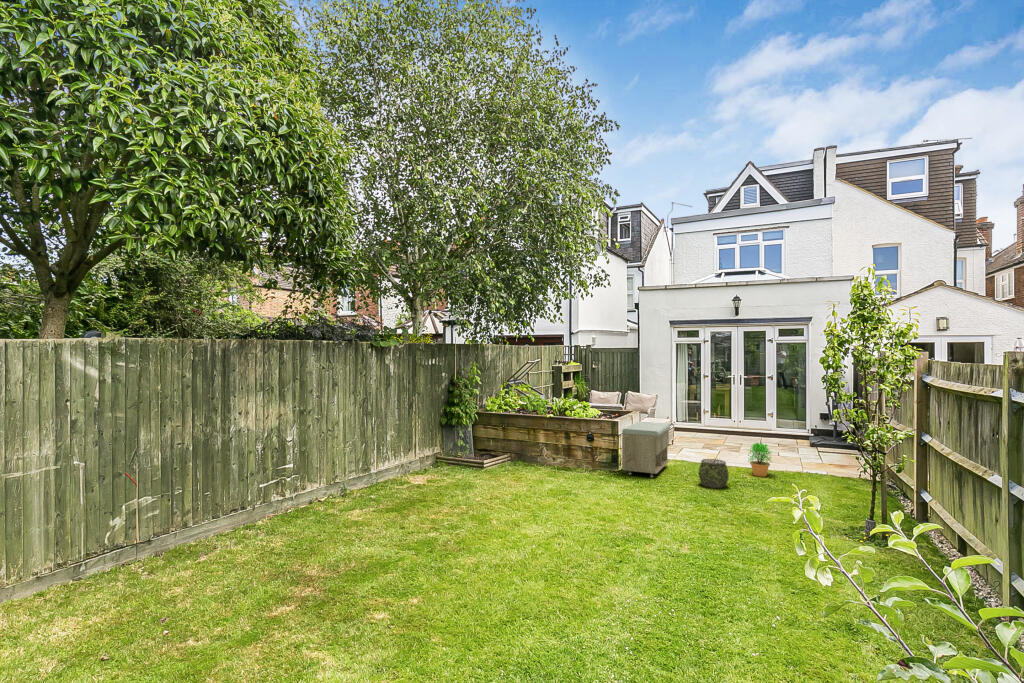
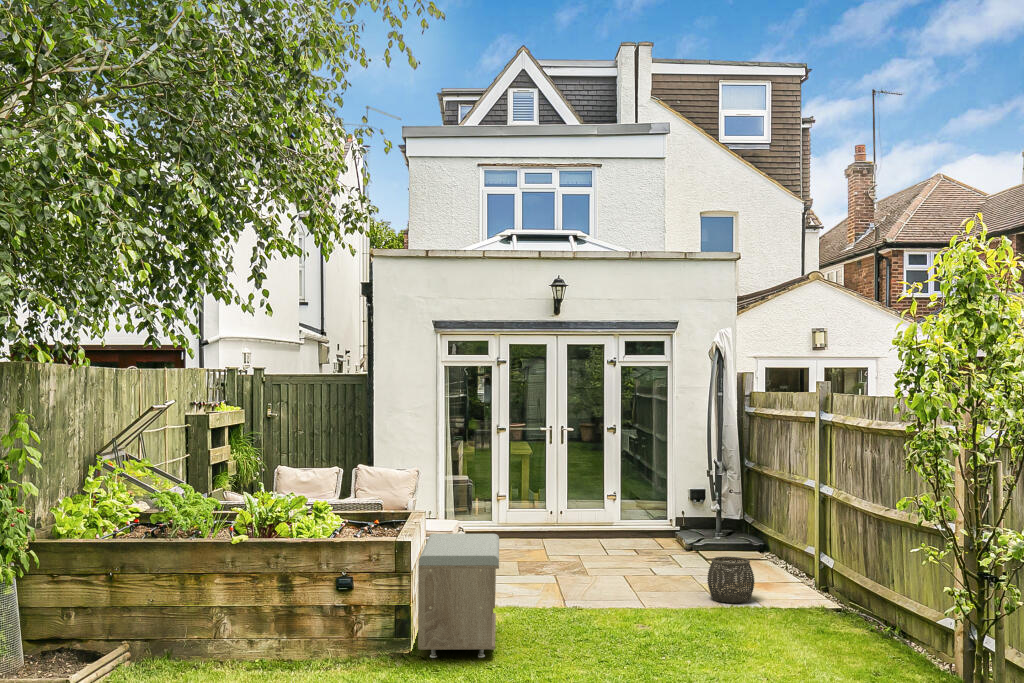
potted plant: present [748,443,771,477] -> none [640,557,693,625]
woven basket: present [699,459,729,488] -> present [707,557,755,603]

